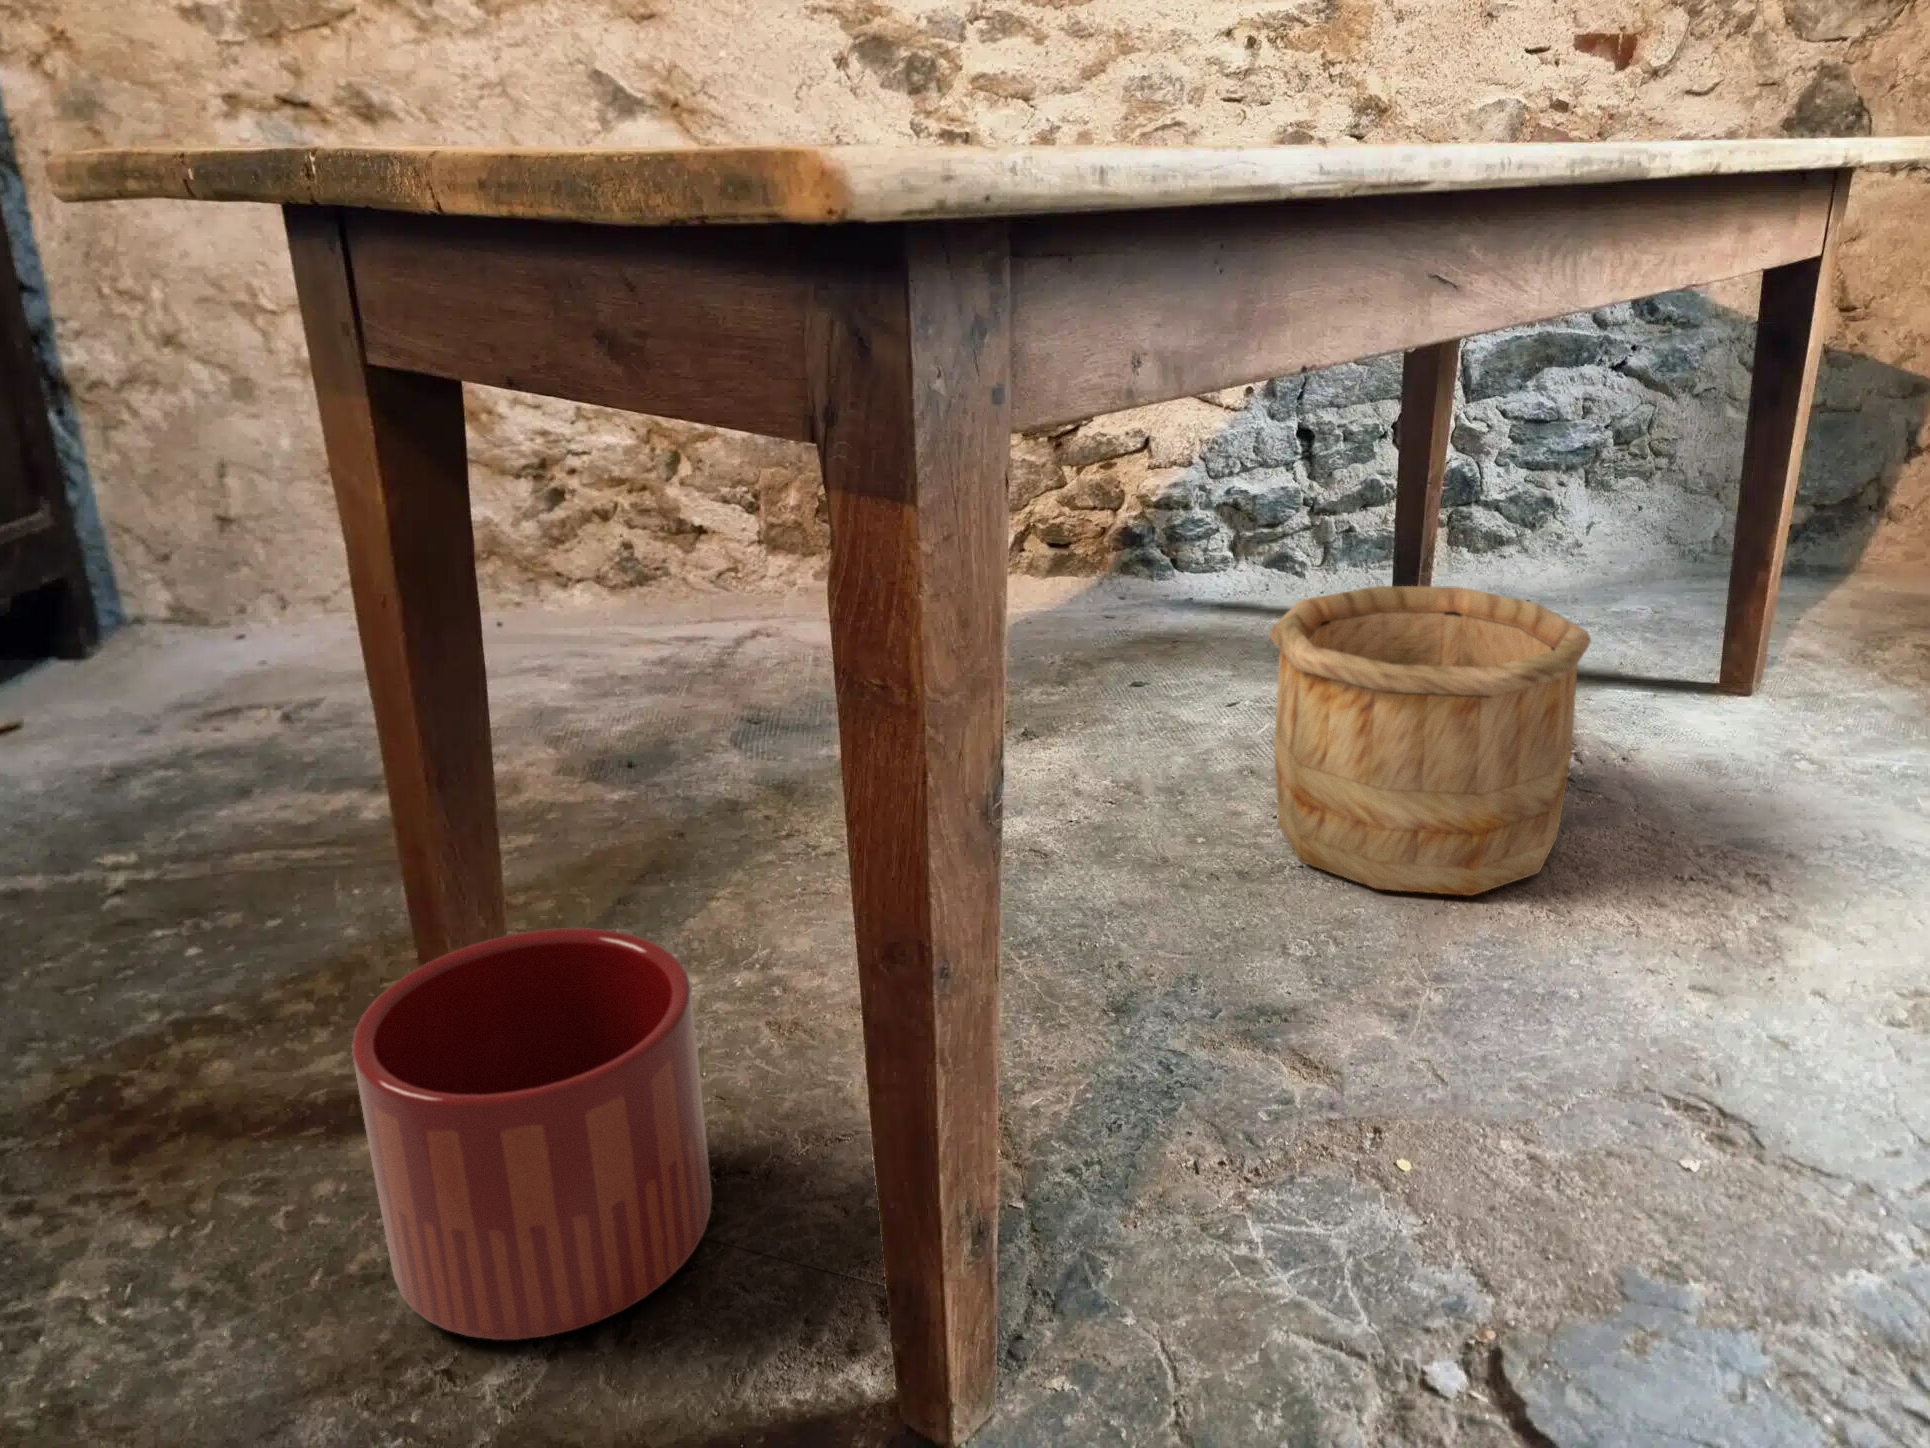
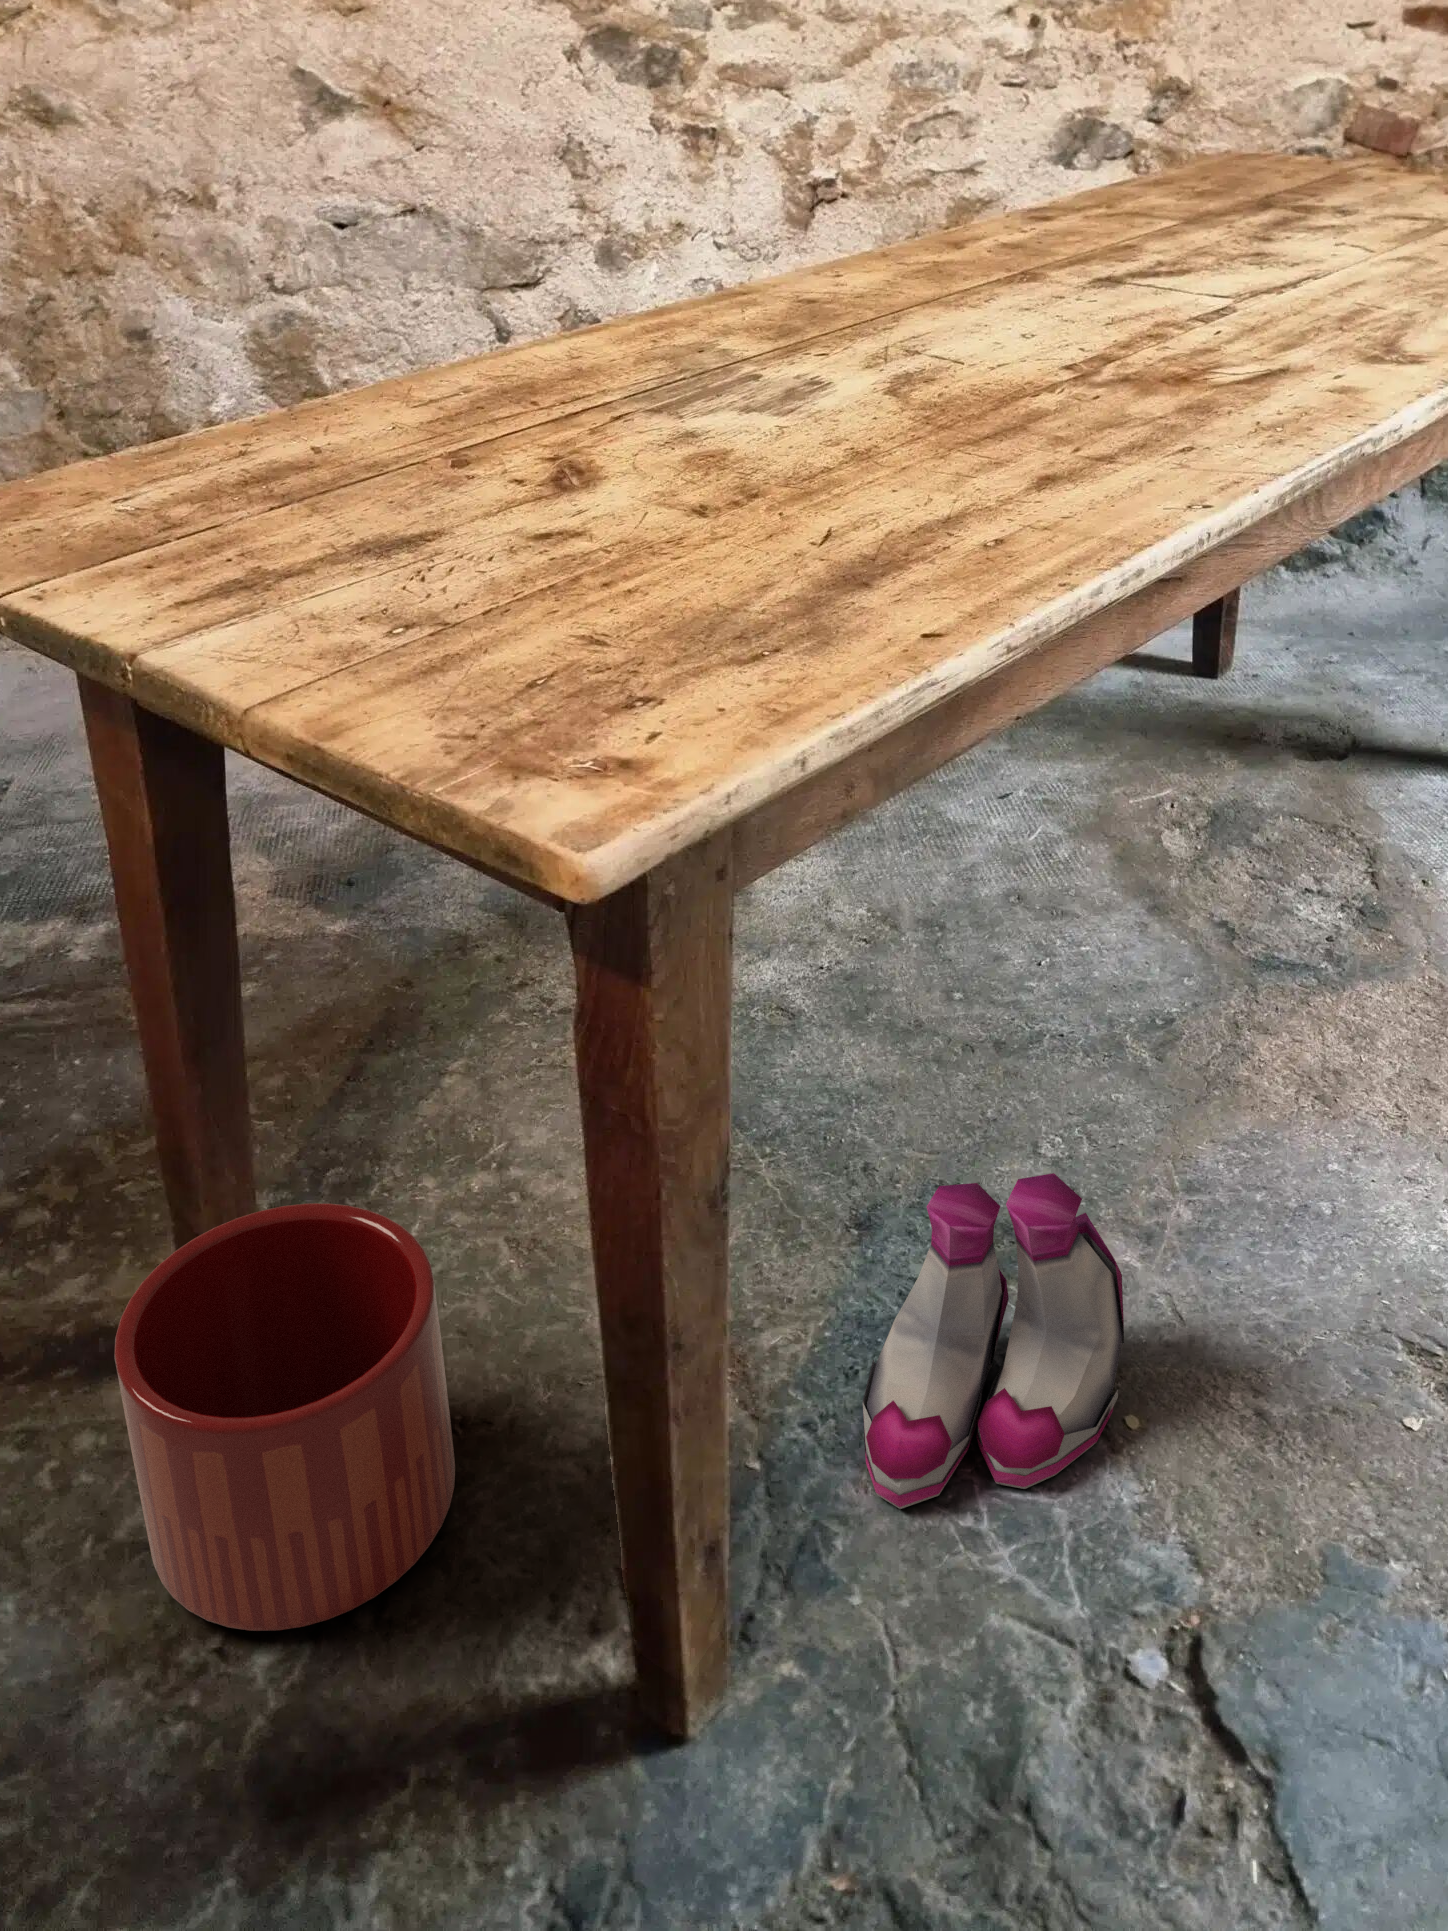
wooden bucket: present [1269,586,1591,896] -> none [1032,719,1368,1078]
boots: none [1128,901,1393,1237] -> present [863,1173,1124,1509]

